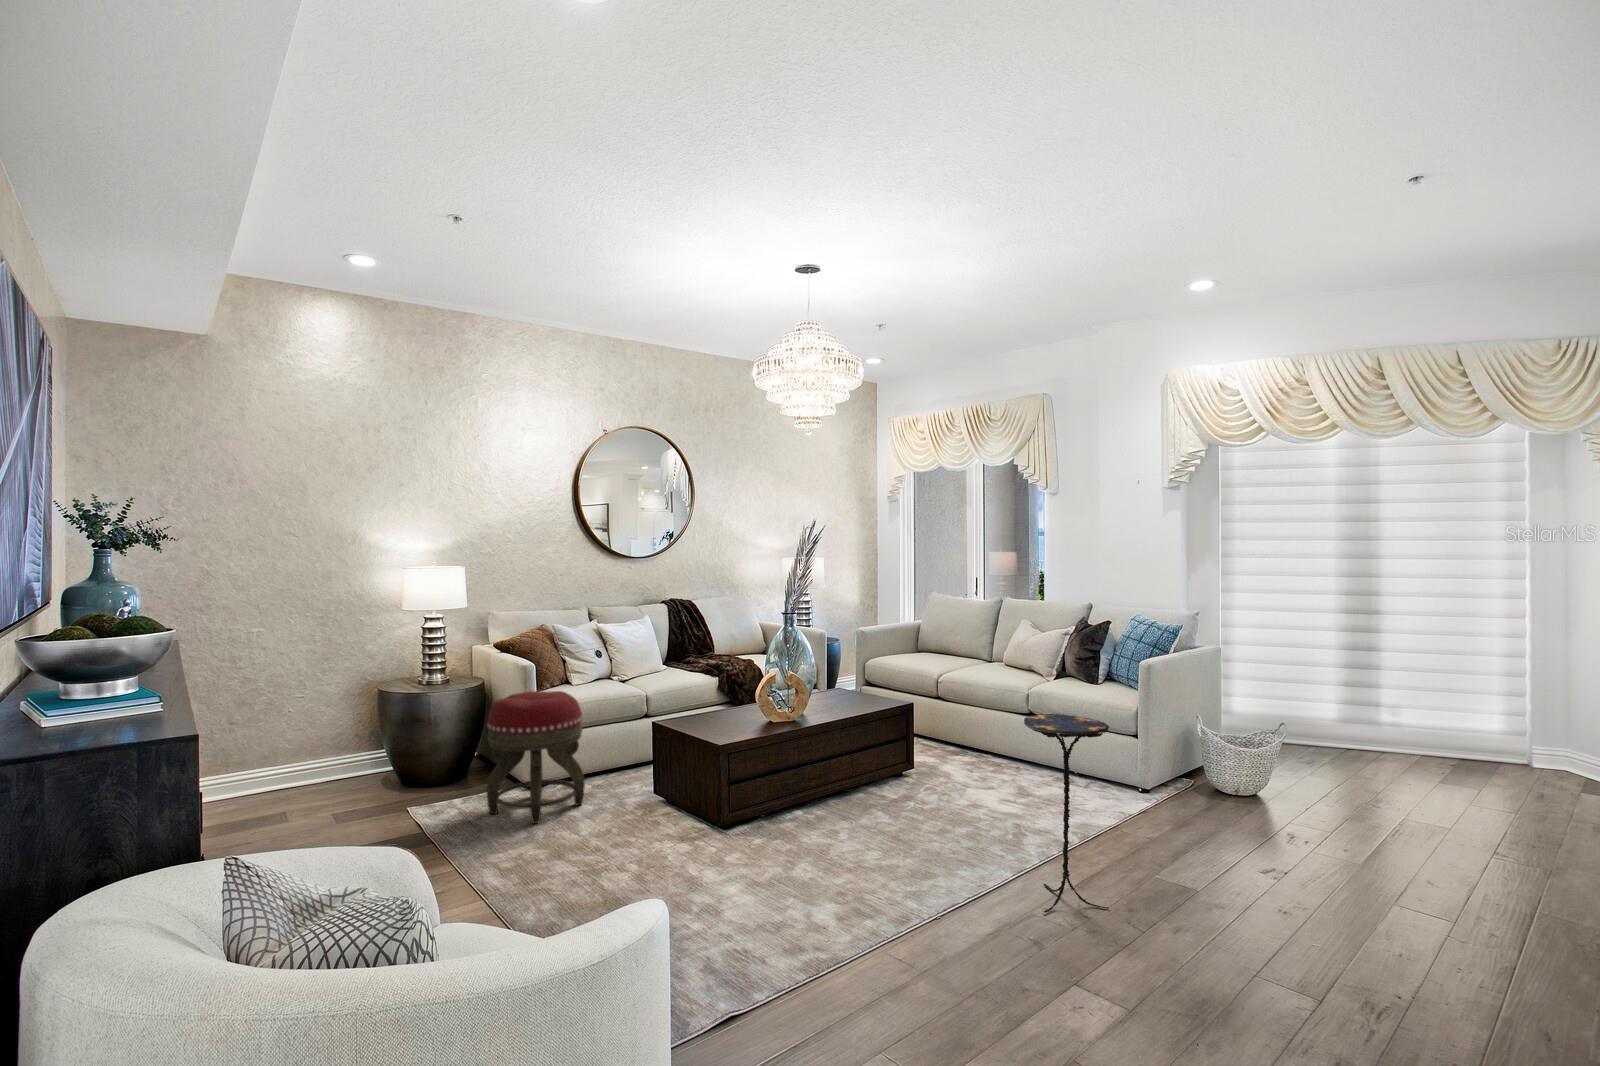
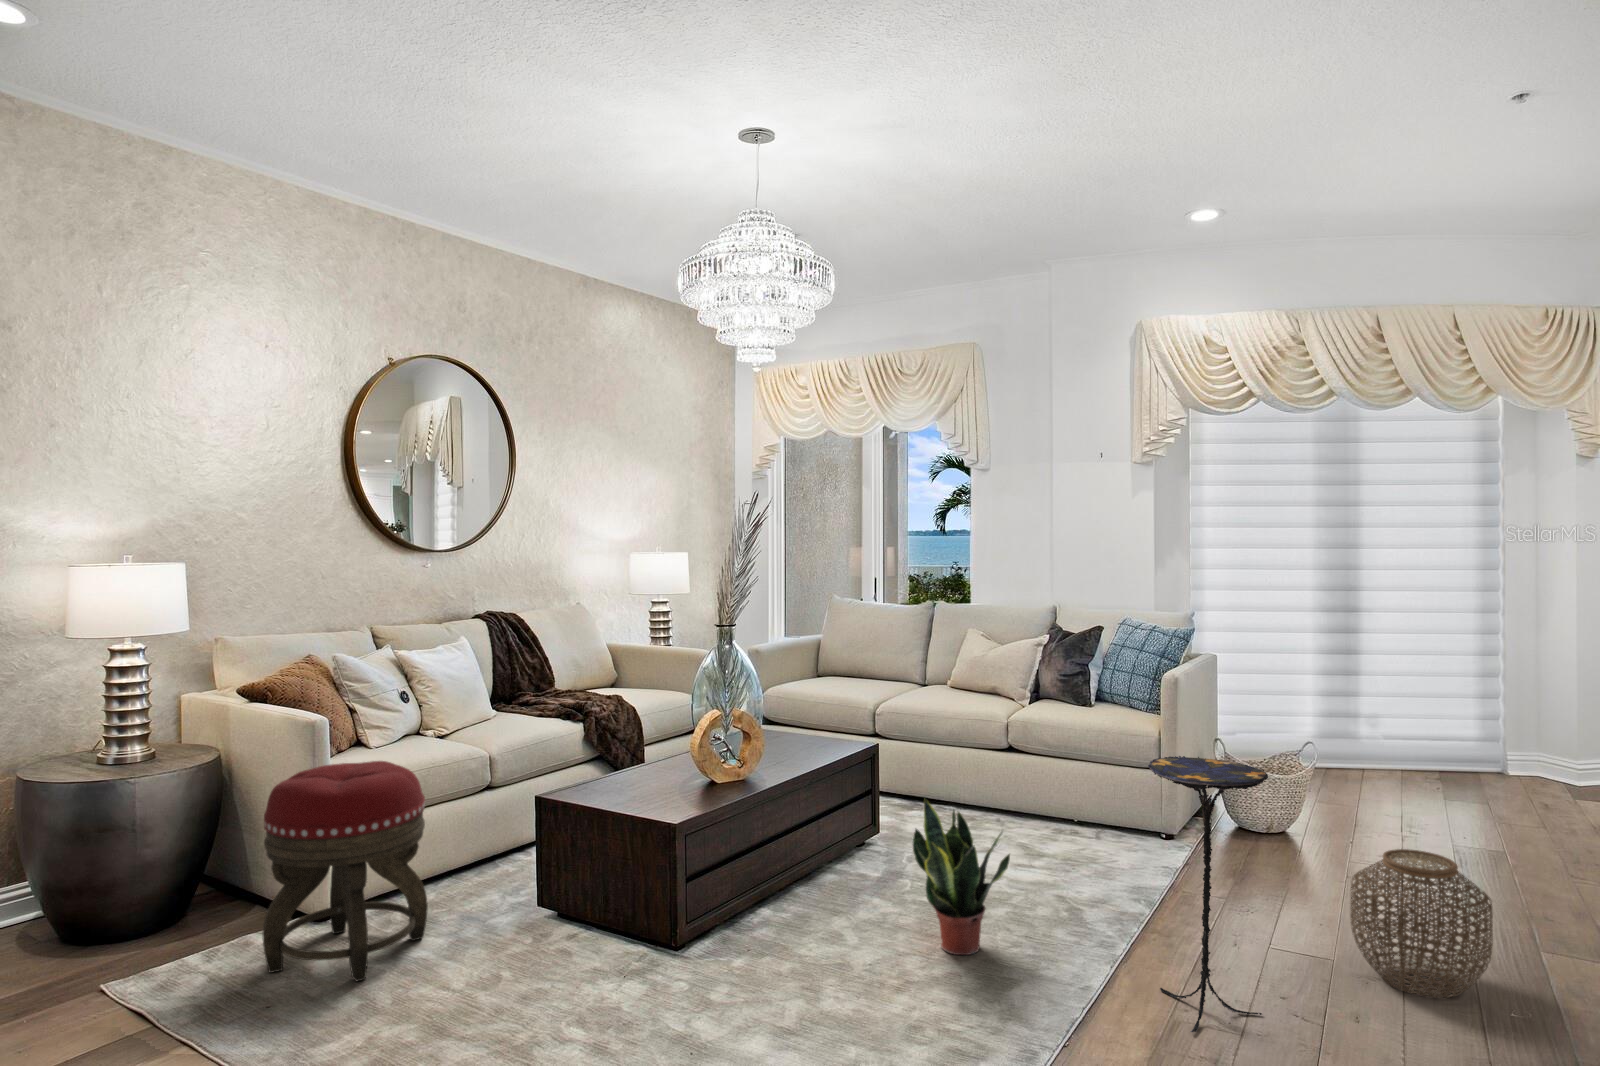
potted plant: none [885,736,955,849] -> present [913,799,1010,955]
woven basket: none [1208,799,1317,917] -> present [1350,849,1493,998]

